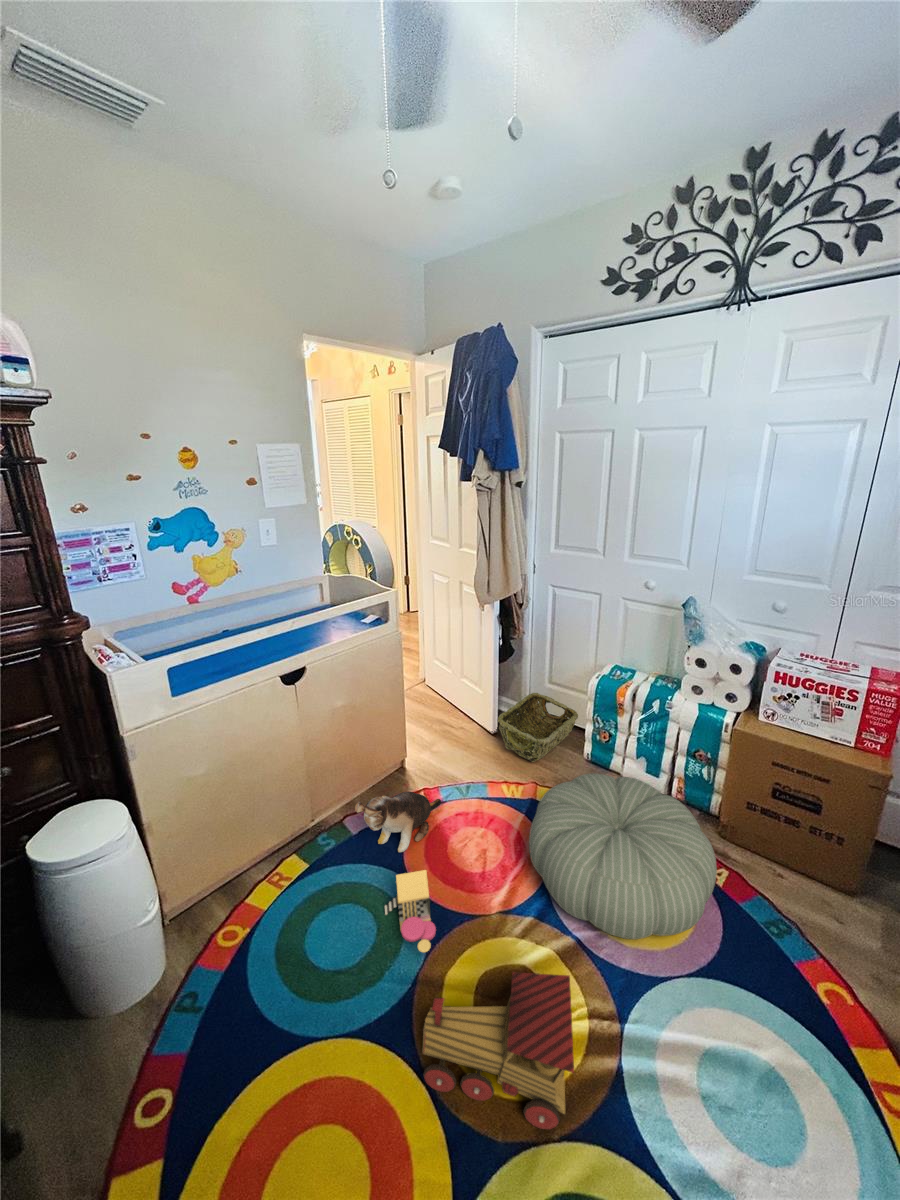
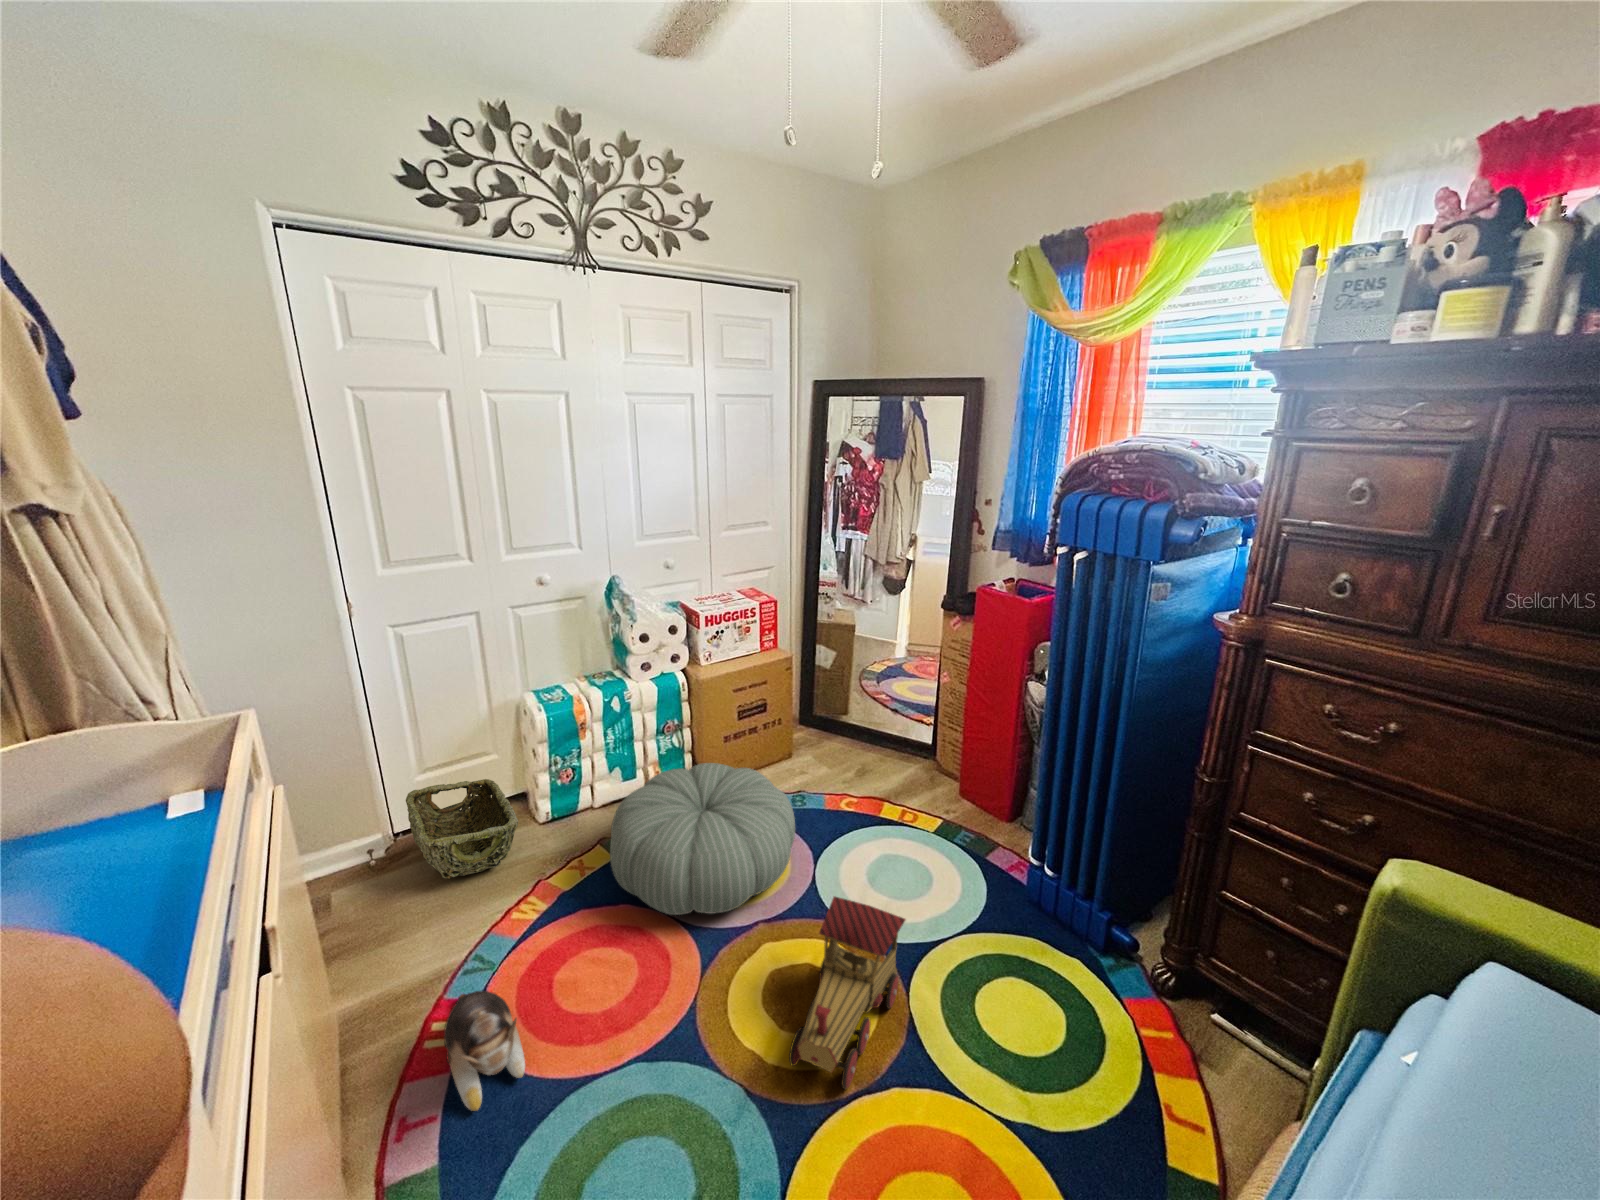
toy house: present [385,870,436,953] -> none [607,996,729,1116]

